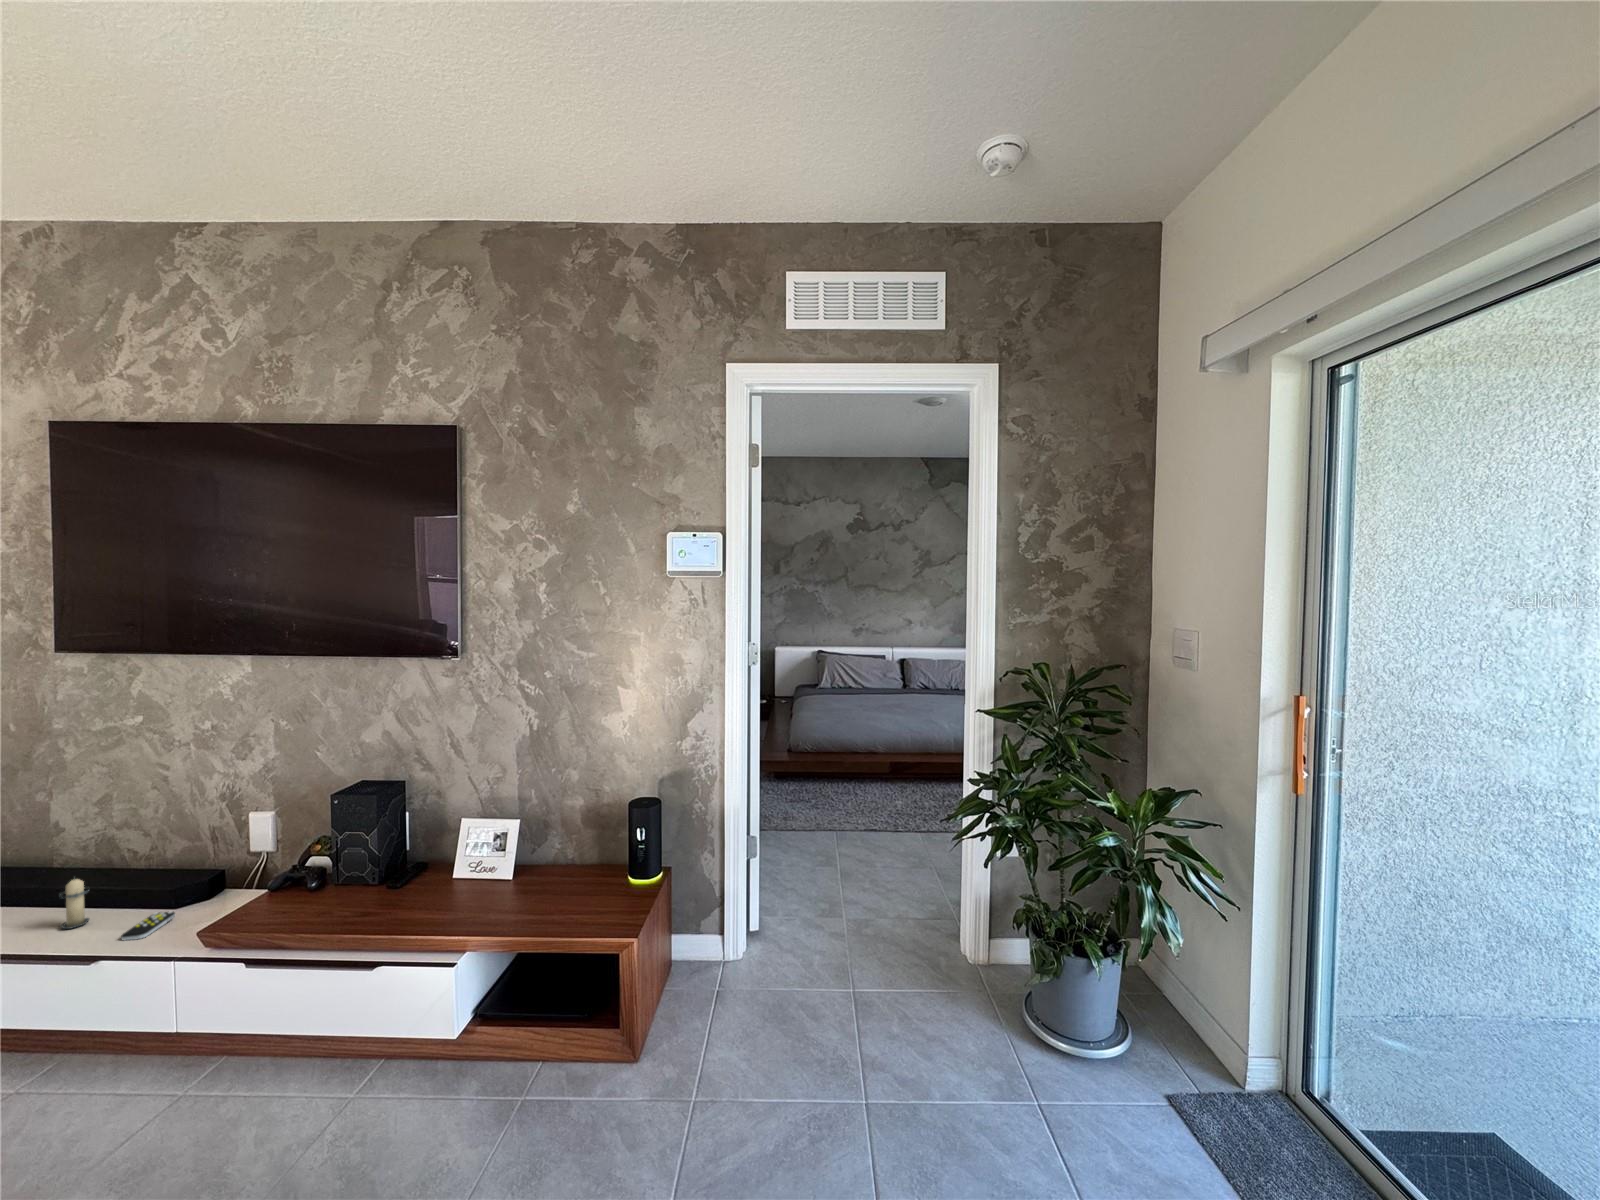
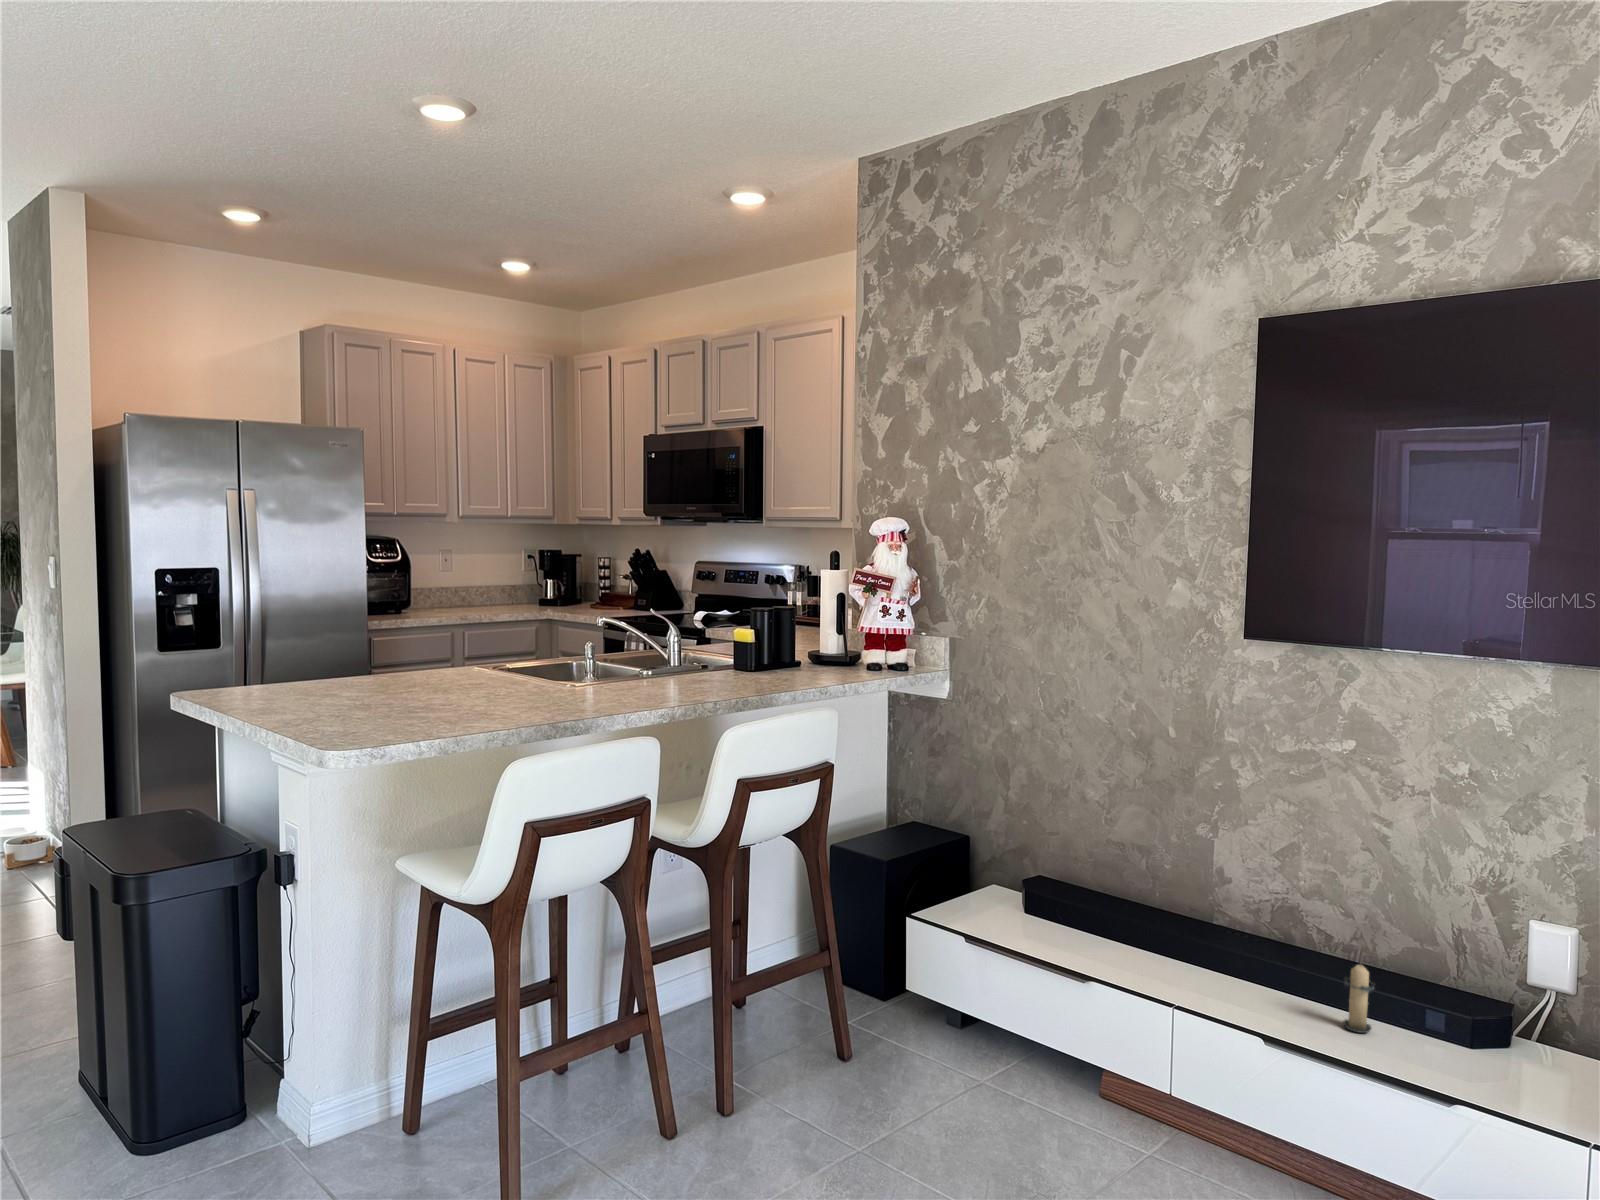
remote control: present [121,911,175,940] -> none [1459,1047,1495,1085]

